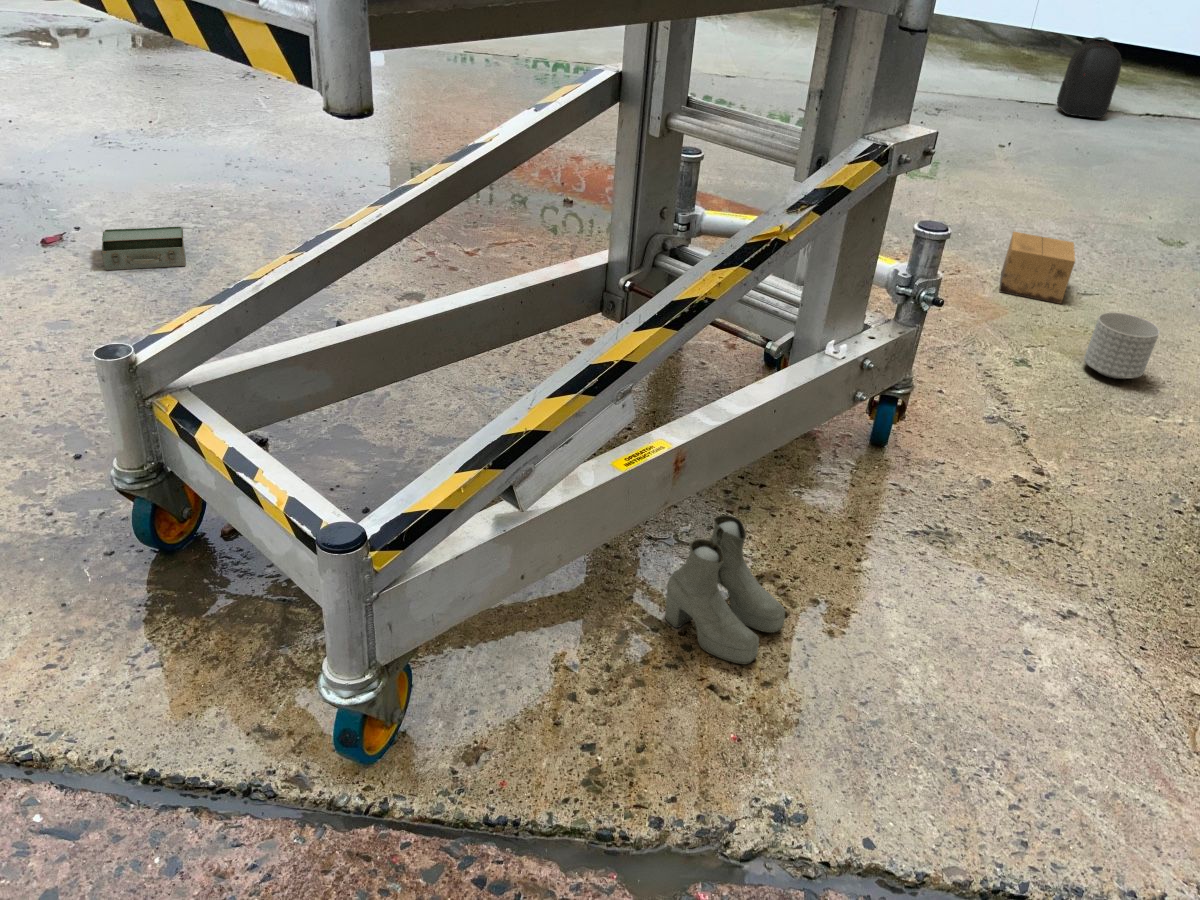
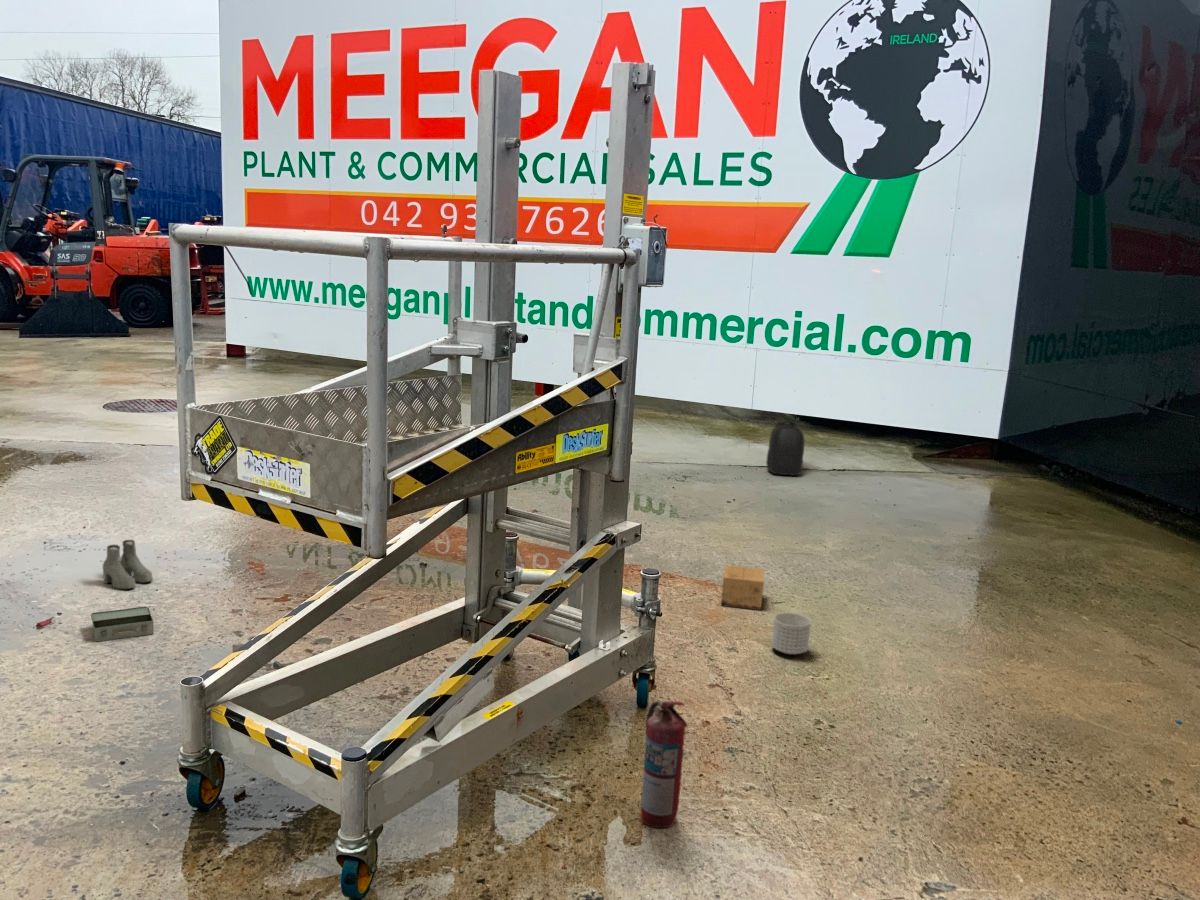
fire extinguisher: none [875,465,996,677] -> present [641,701,687,828]
boots: present [665,515,785,664] -> present [103,540,153,589]

